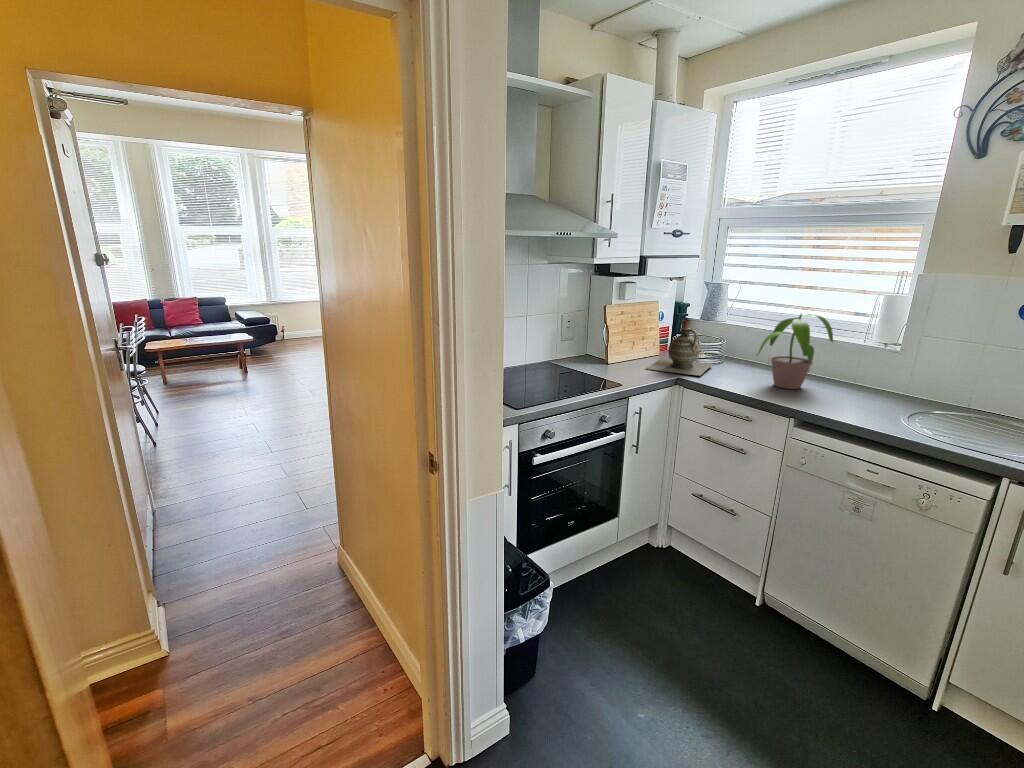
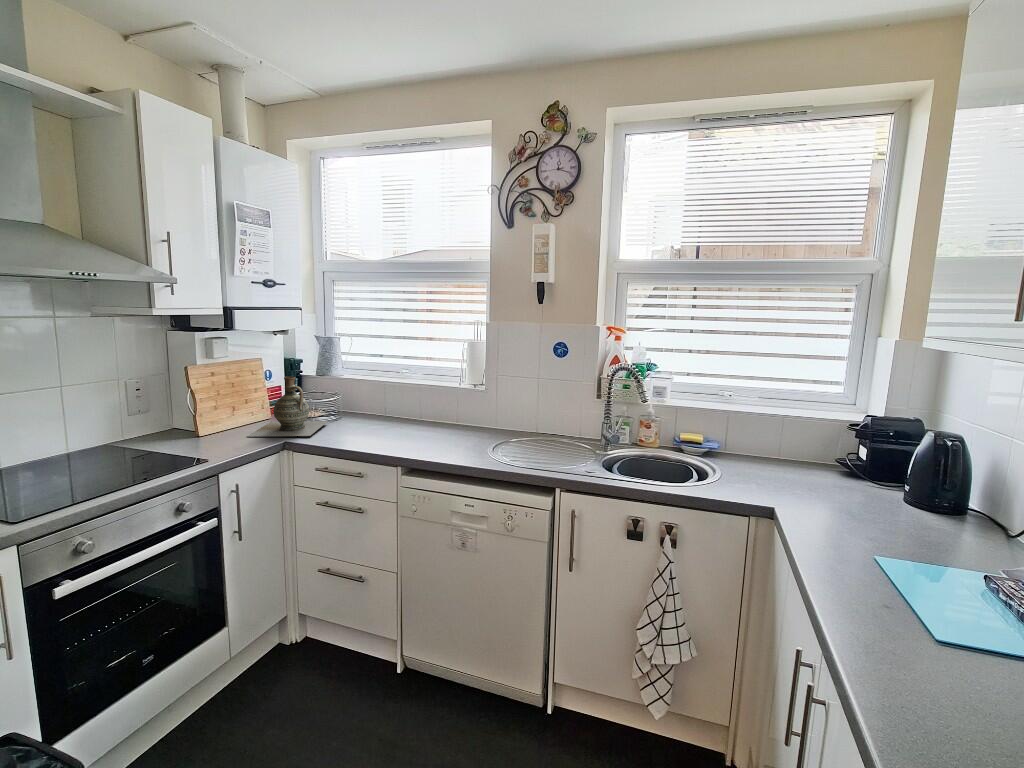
potted plant: present [756,314,833,389] -> none [357,361,440,437]

